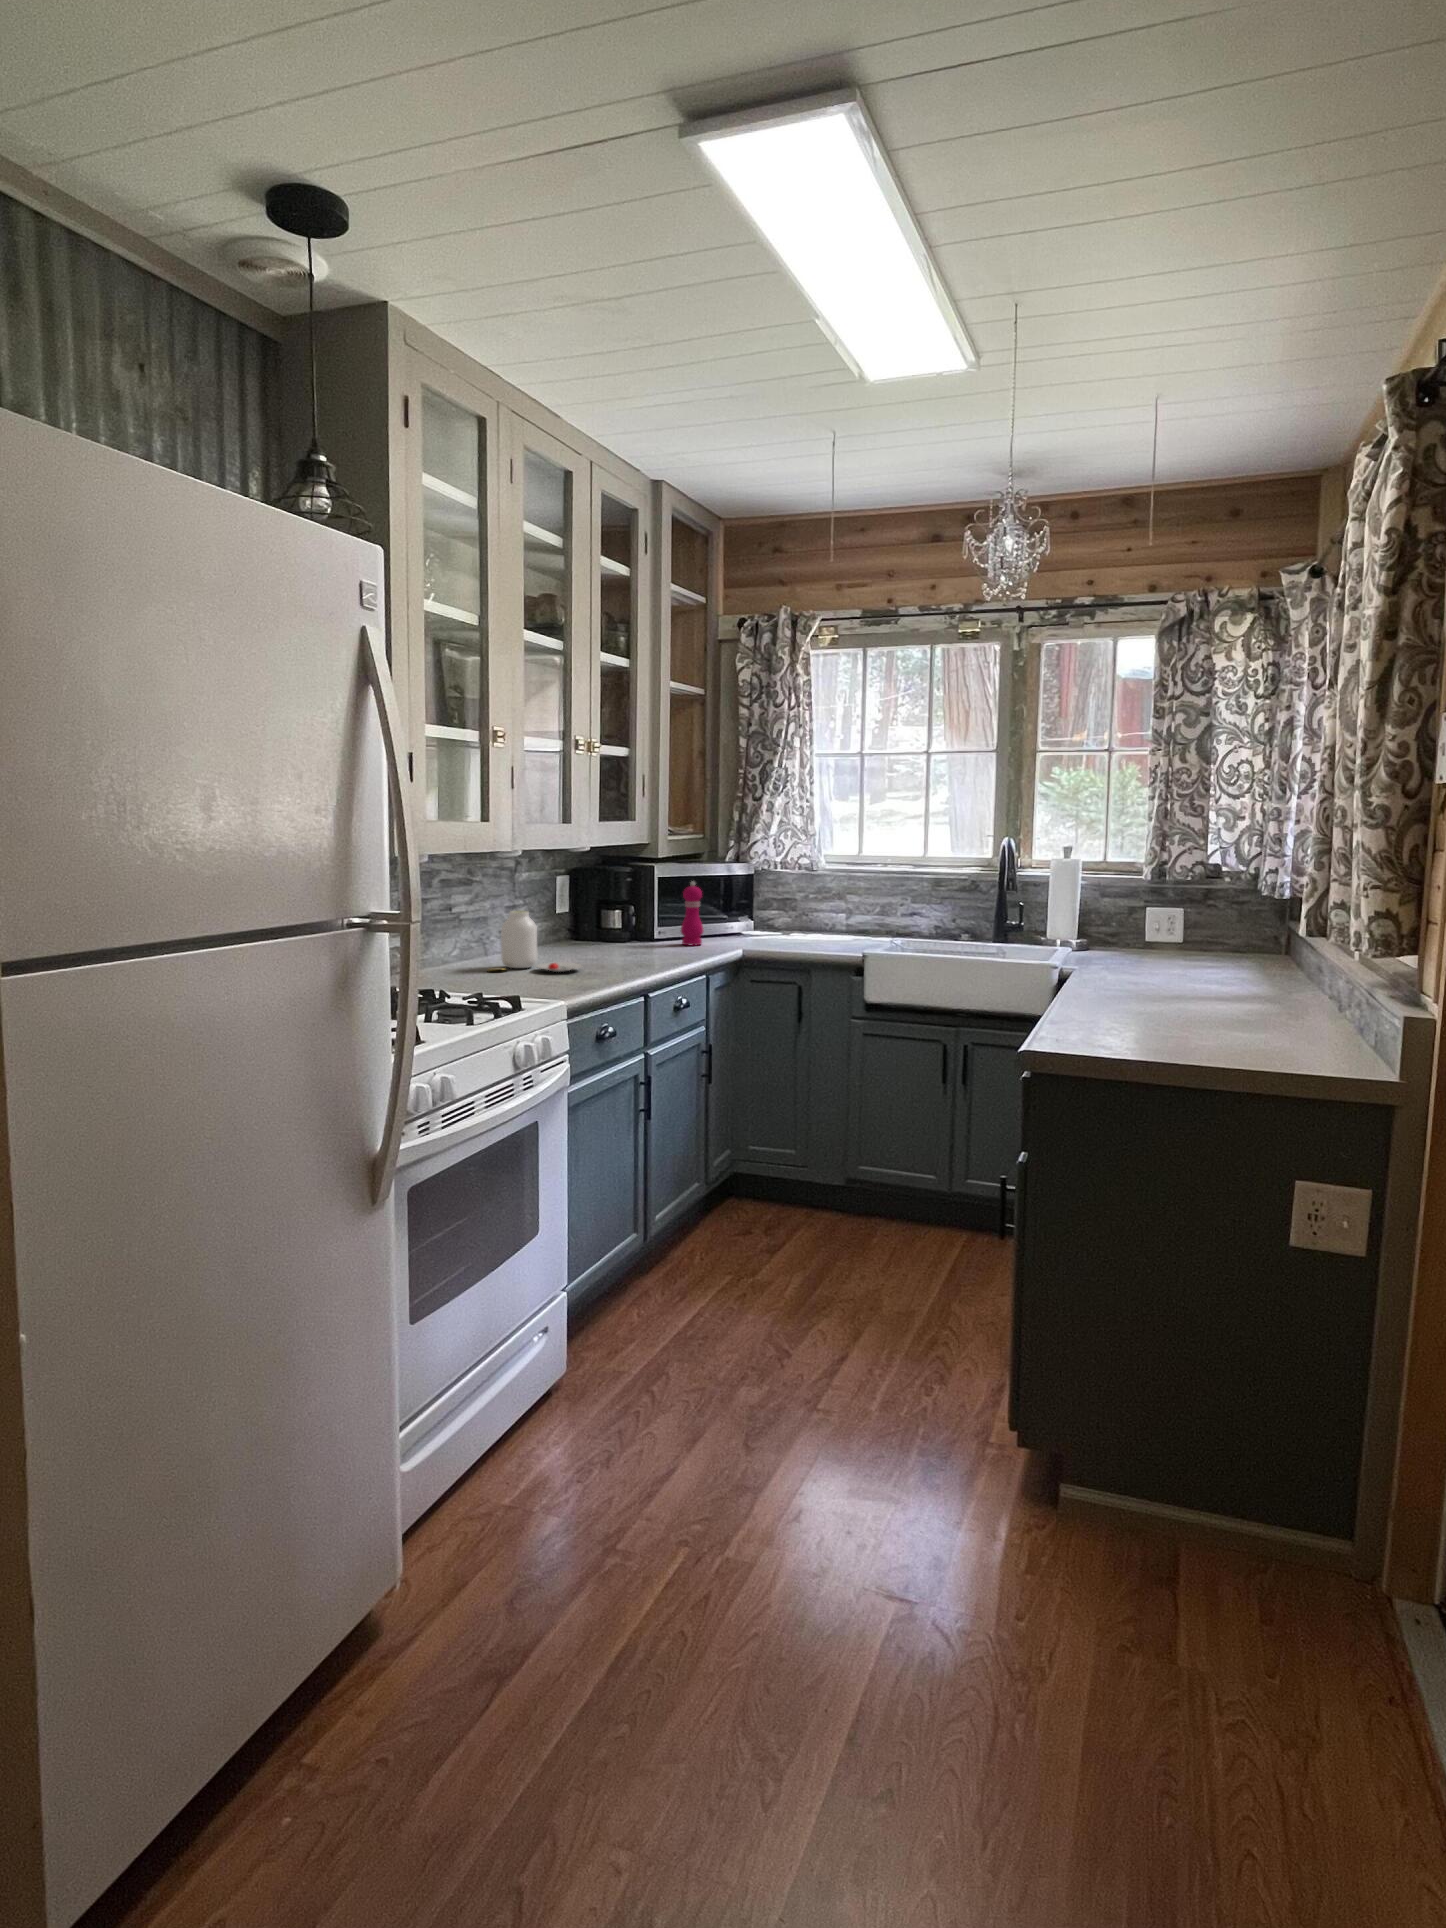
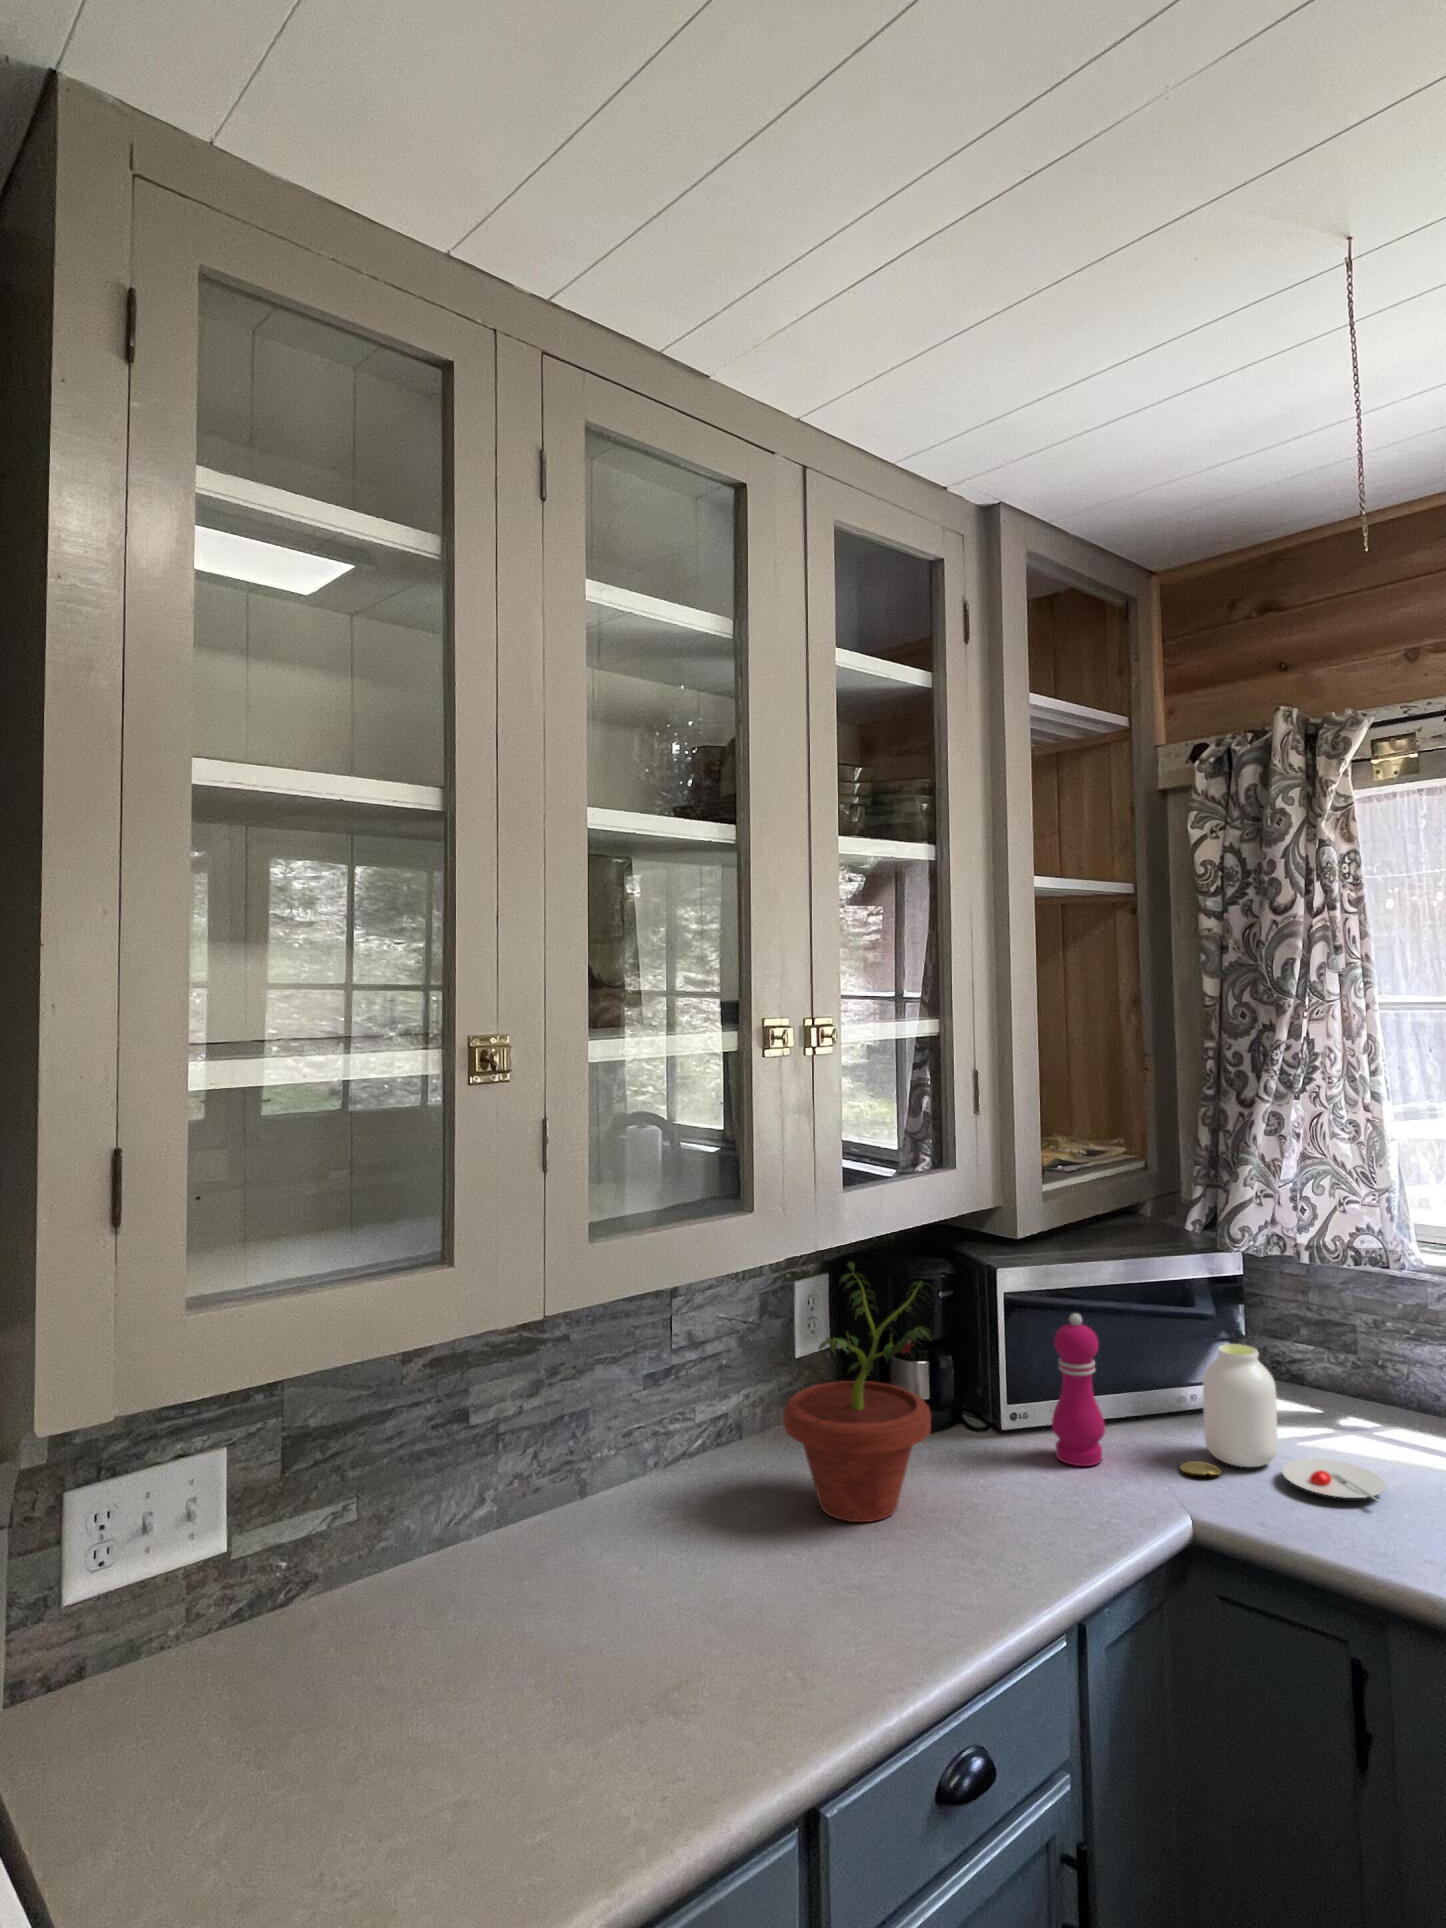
potted plant: none [577,852,647,958] -> present [783,1262,931,1522]
jar: present [488,911,582,972] -> present [1180,1344,1386,1501]

